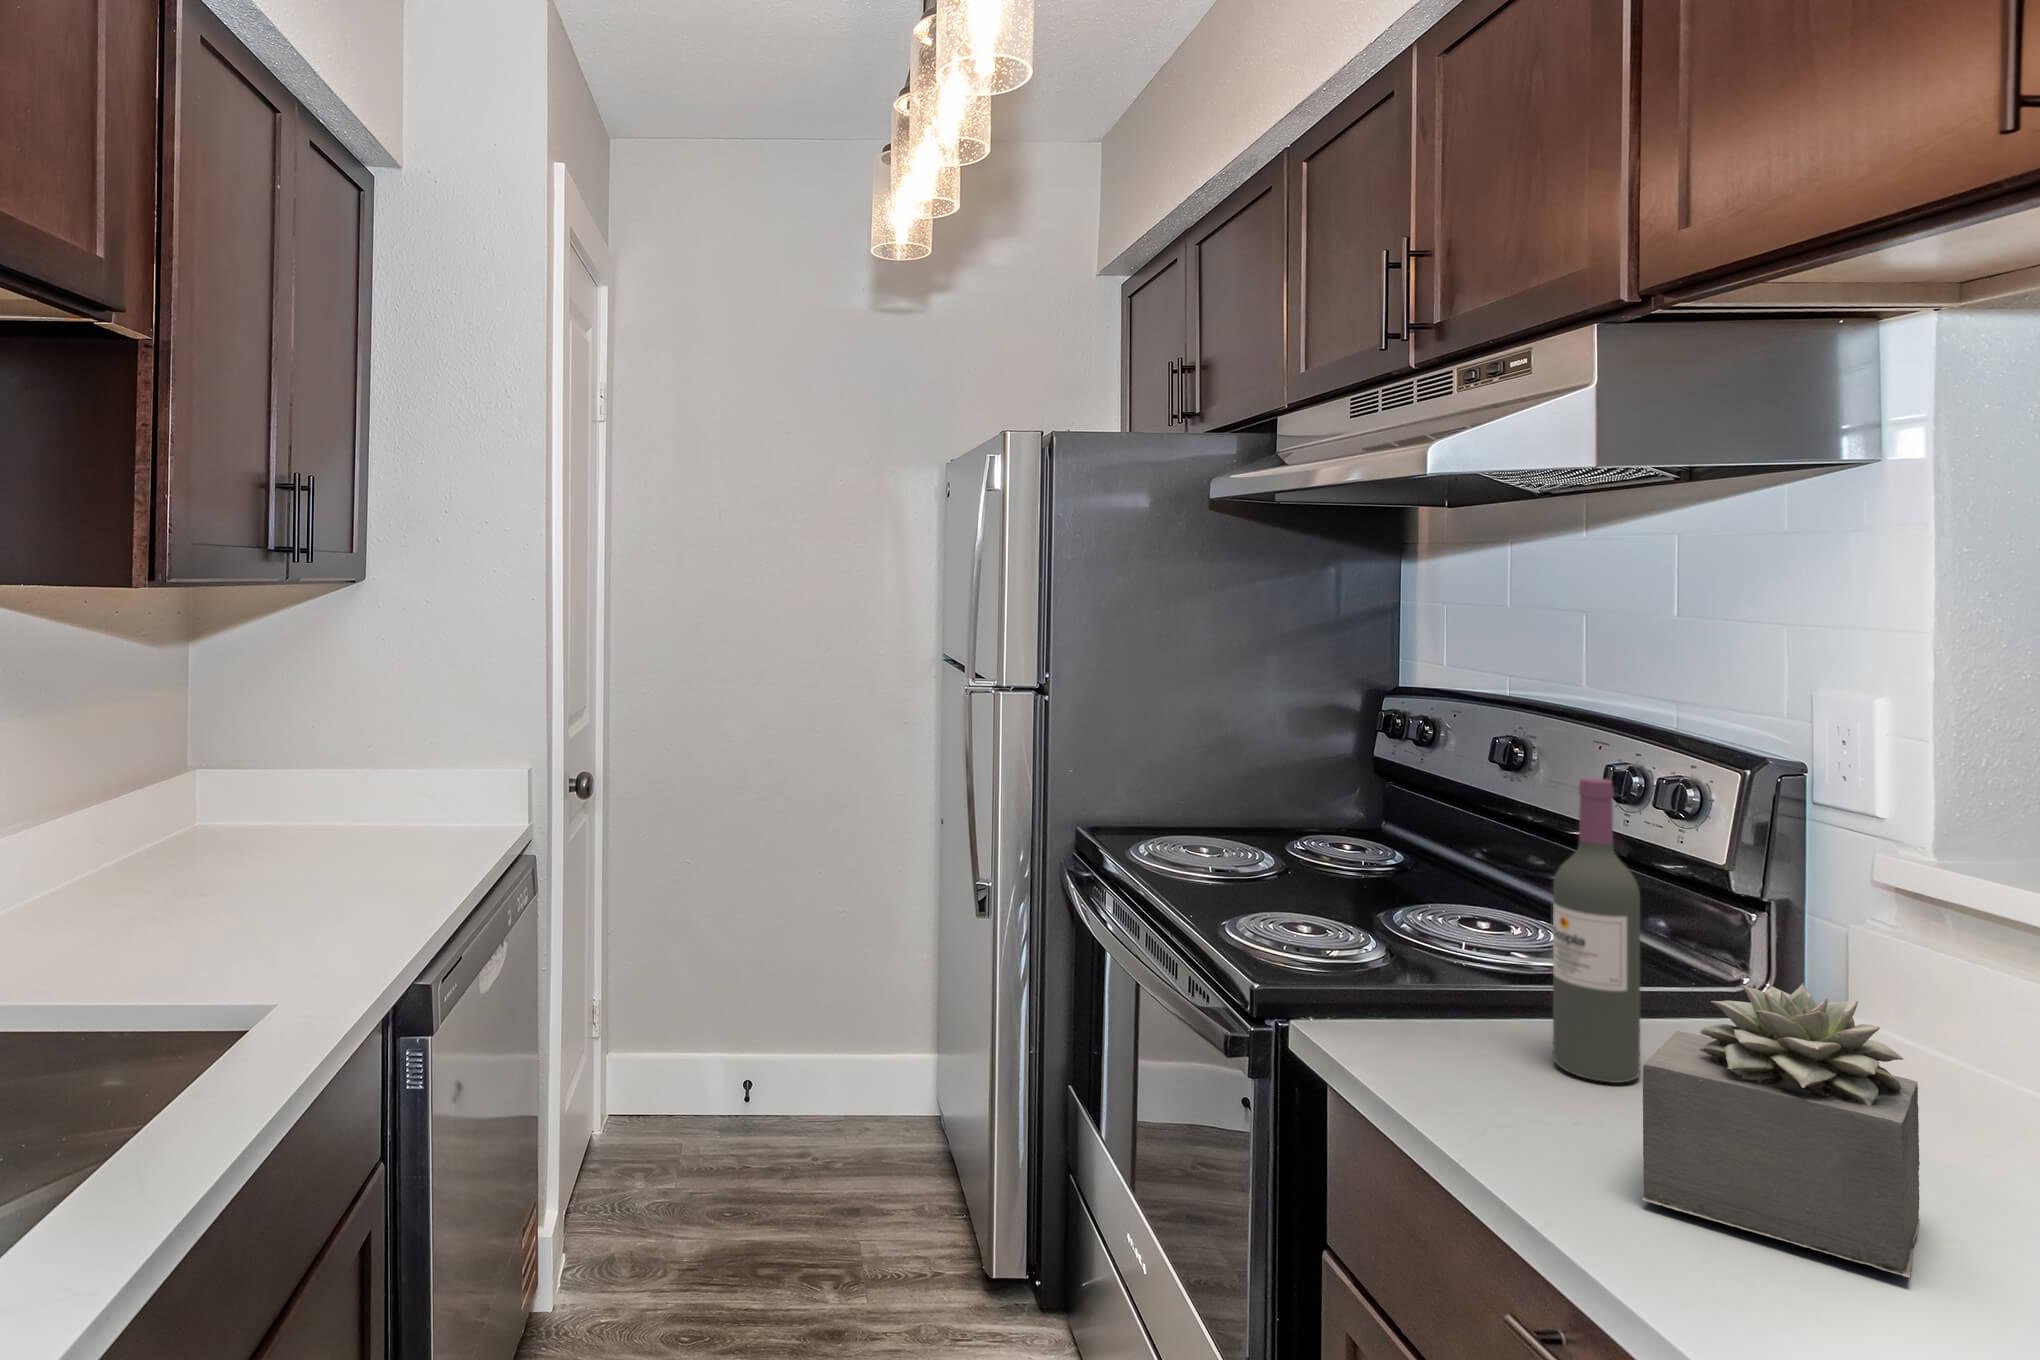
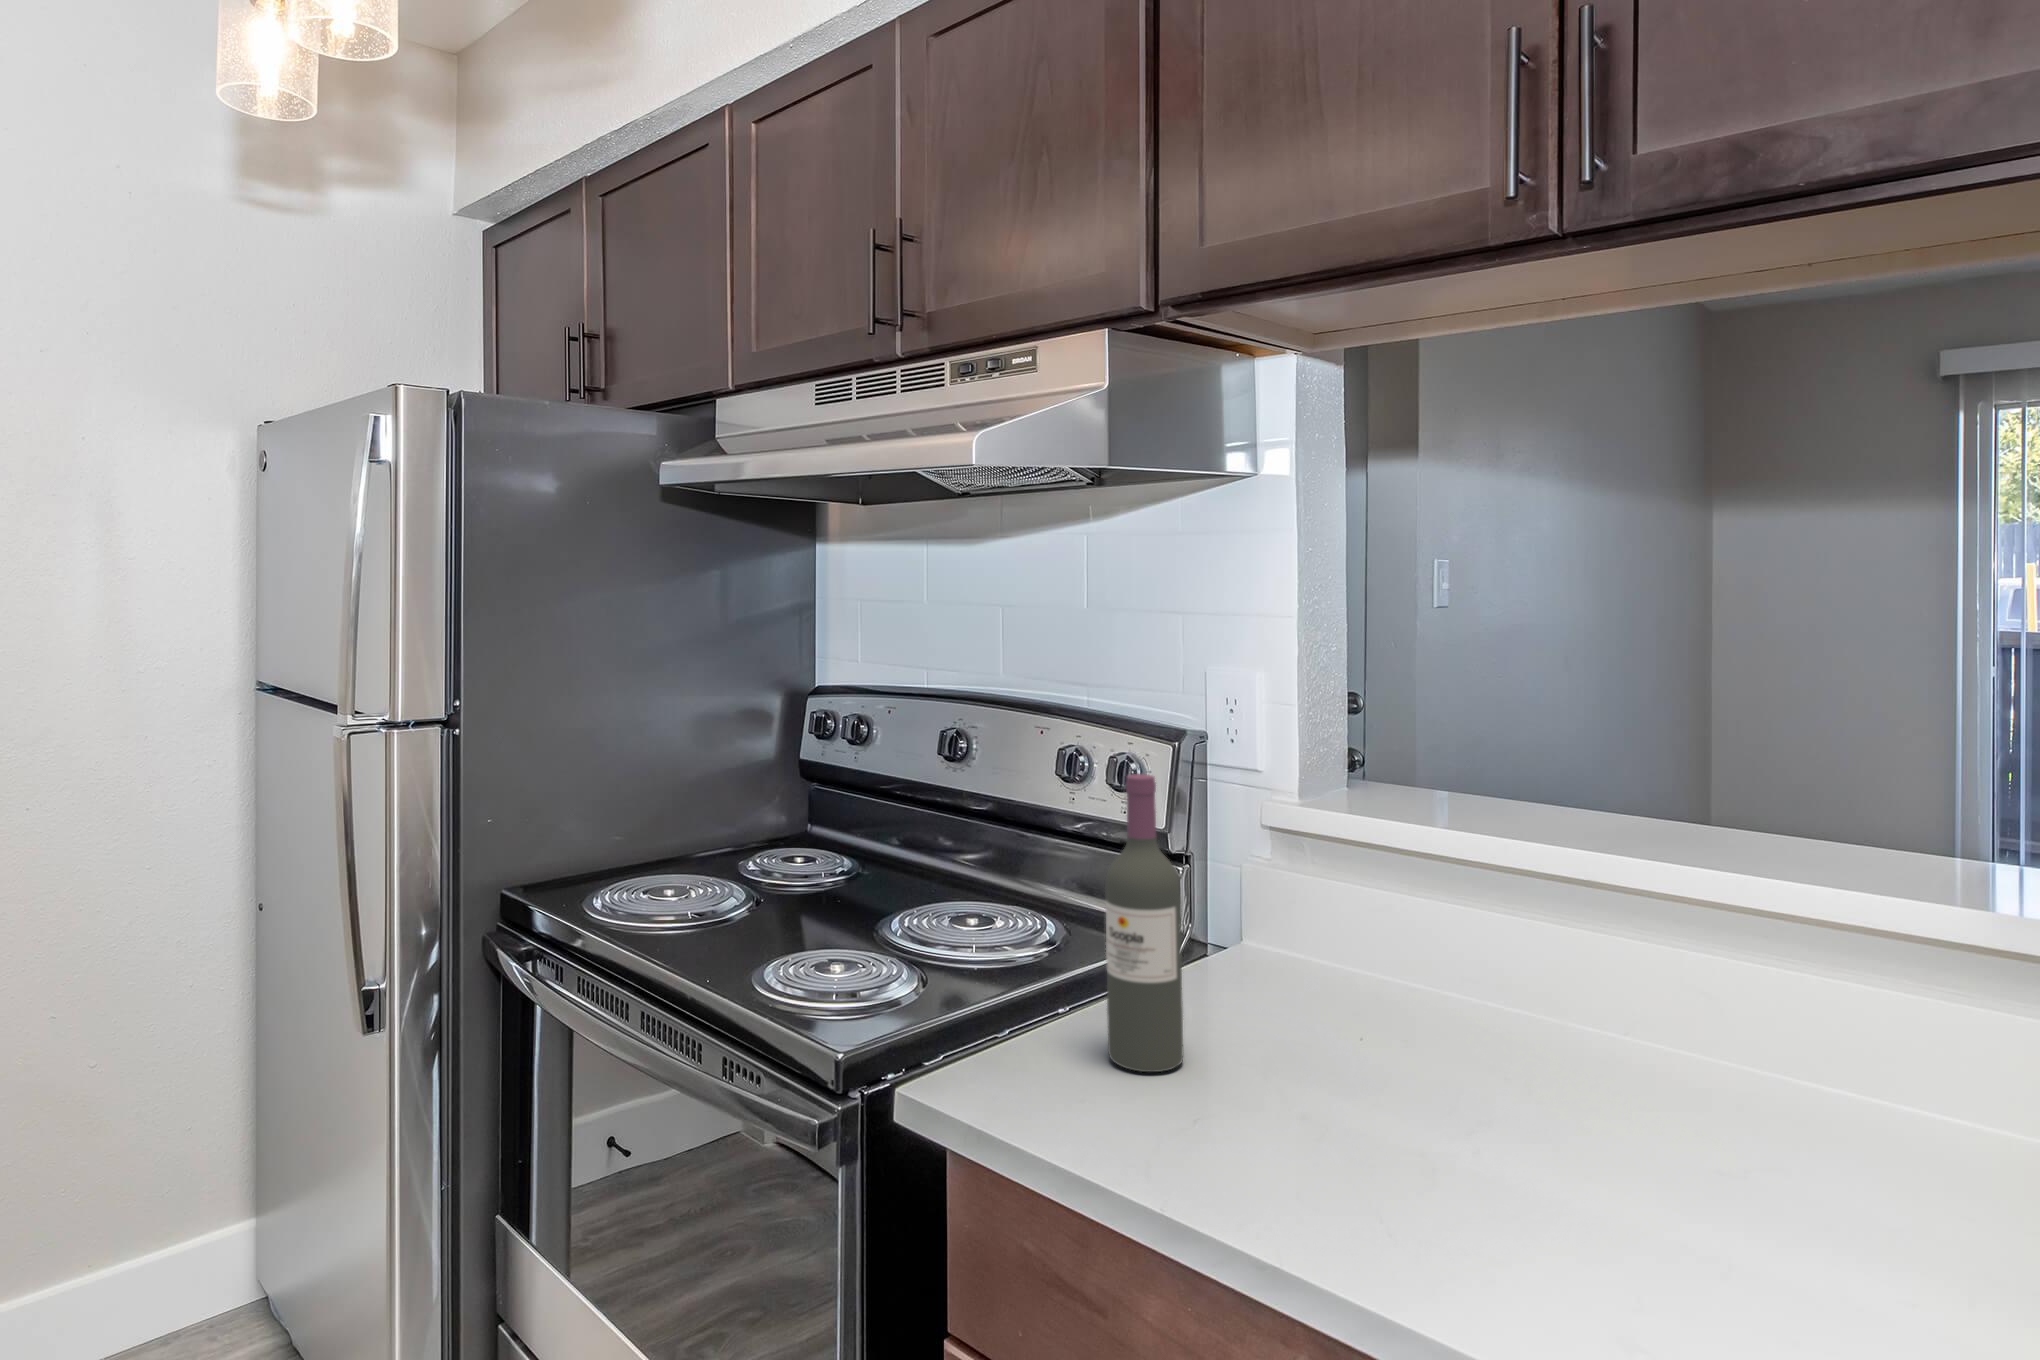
succulent plant: present [1643,983,1920,1277] -> none [1263,953,1499,1207]

